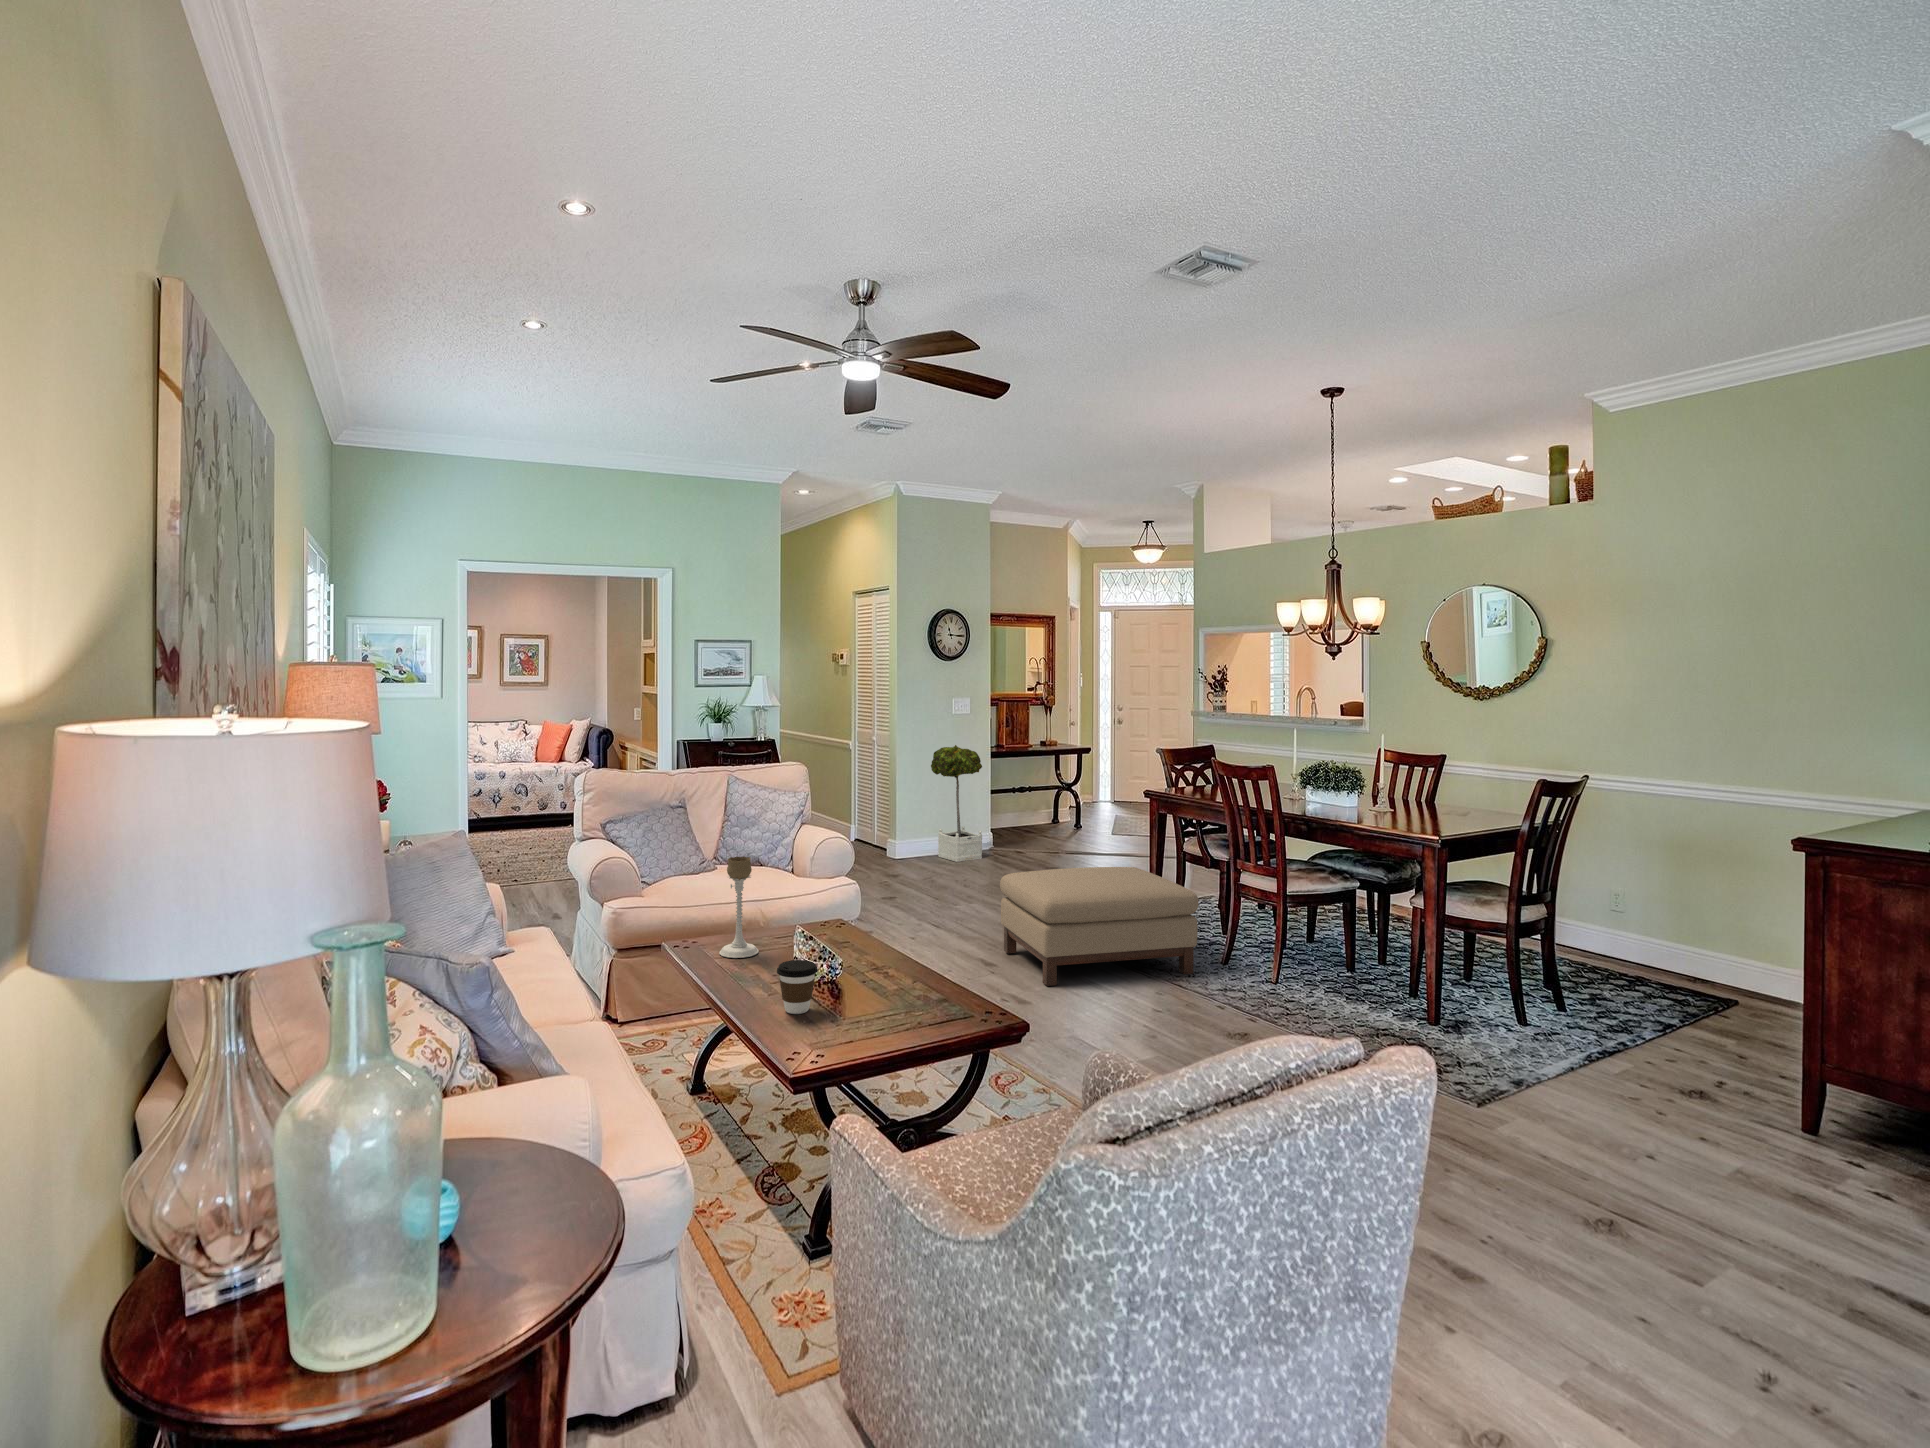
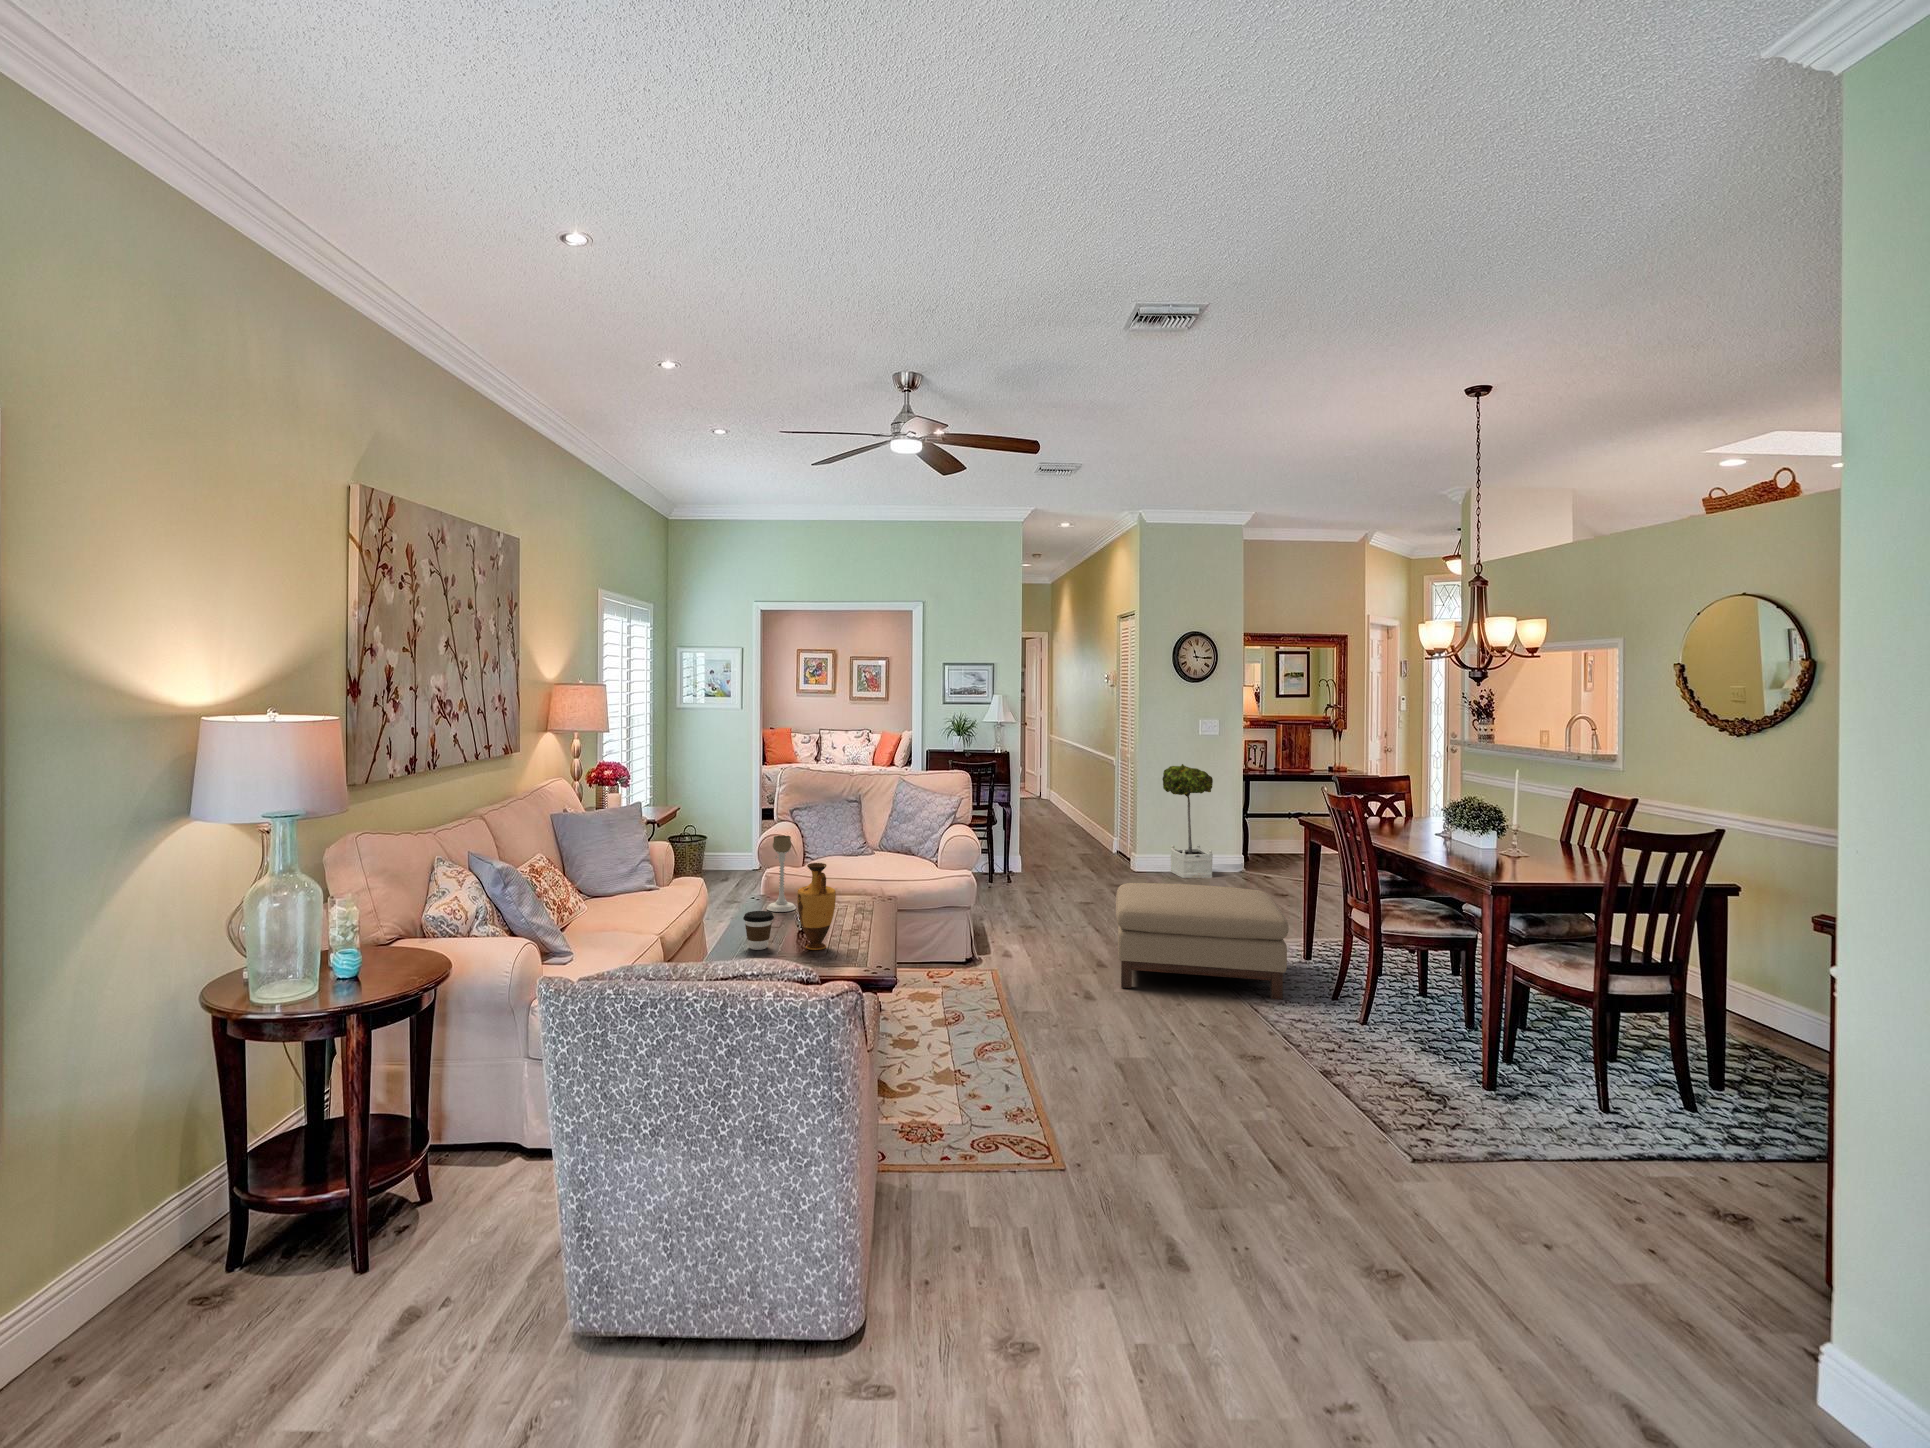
vase: none [843,888,892,1002] -> present [797,863,836,950]

